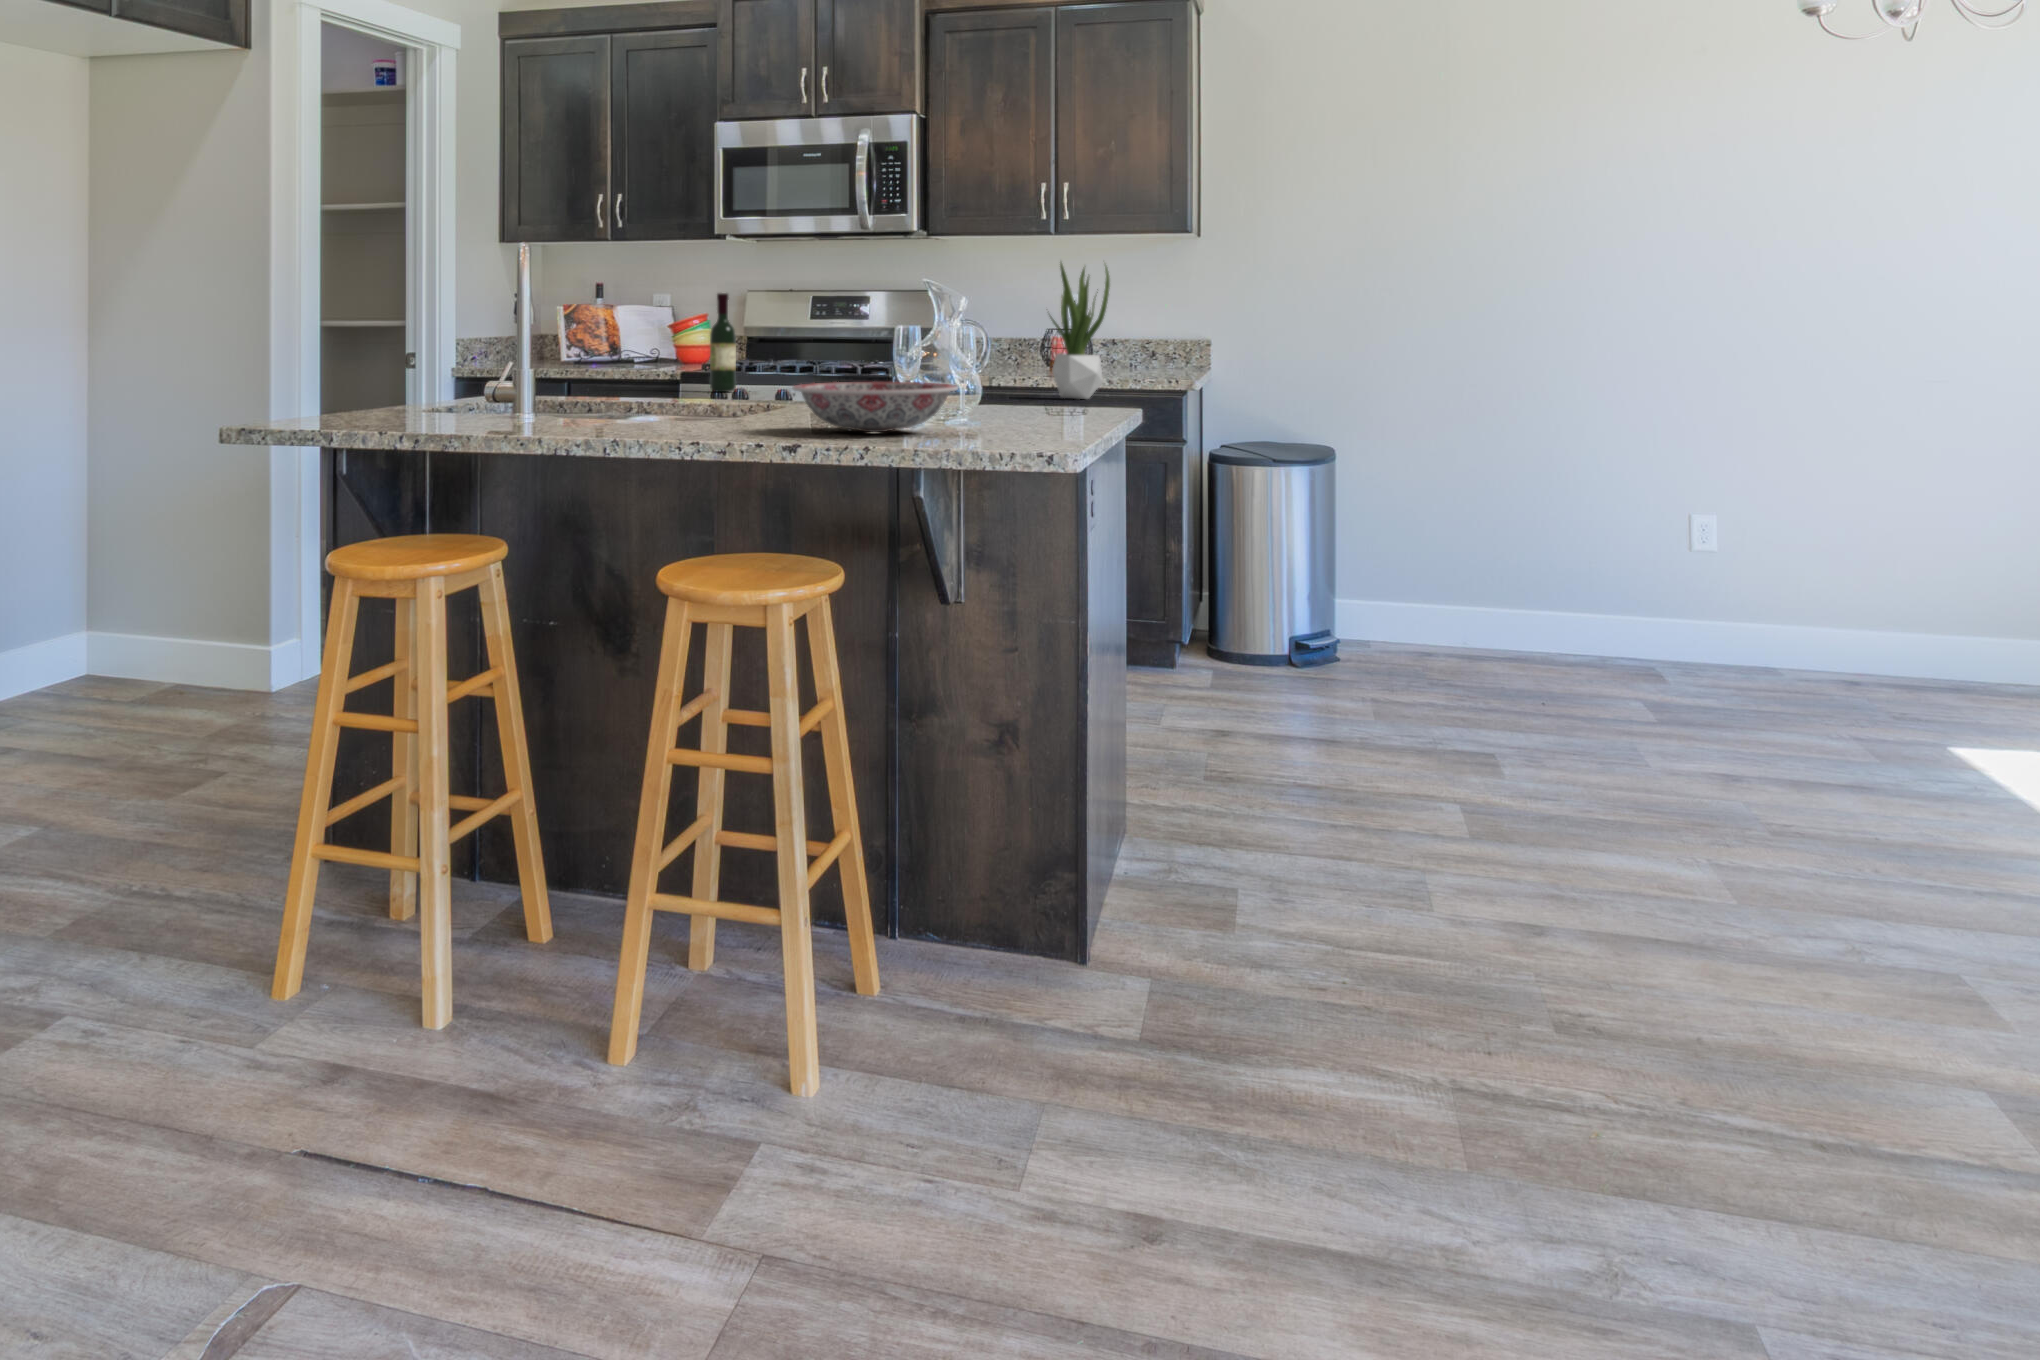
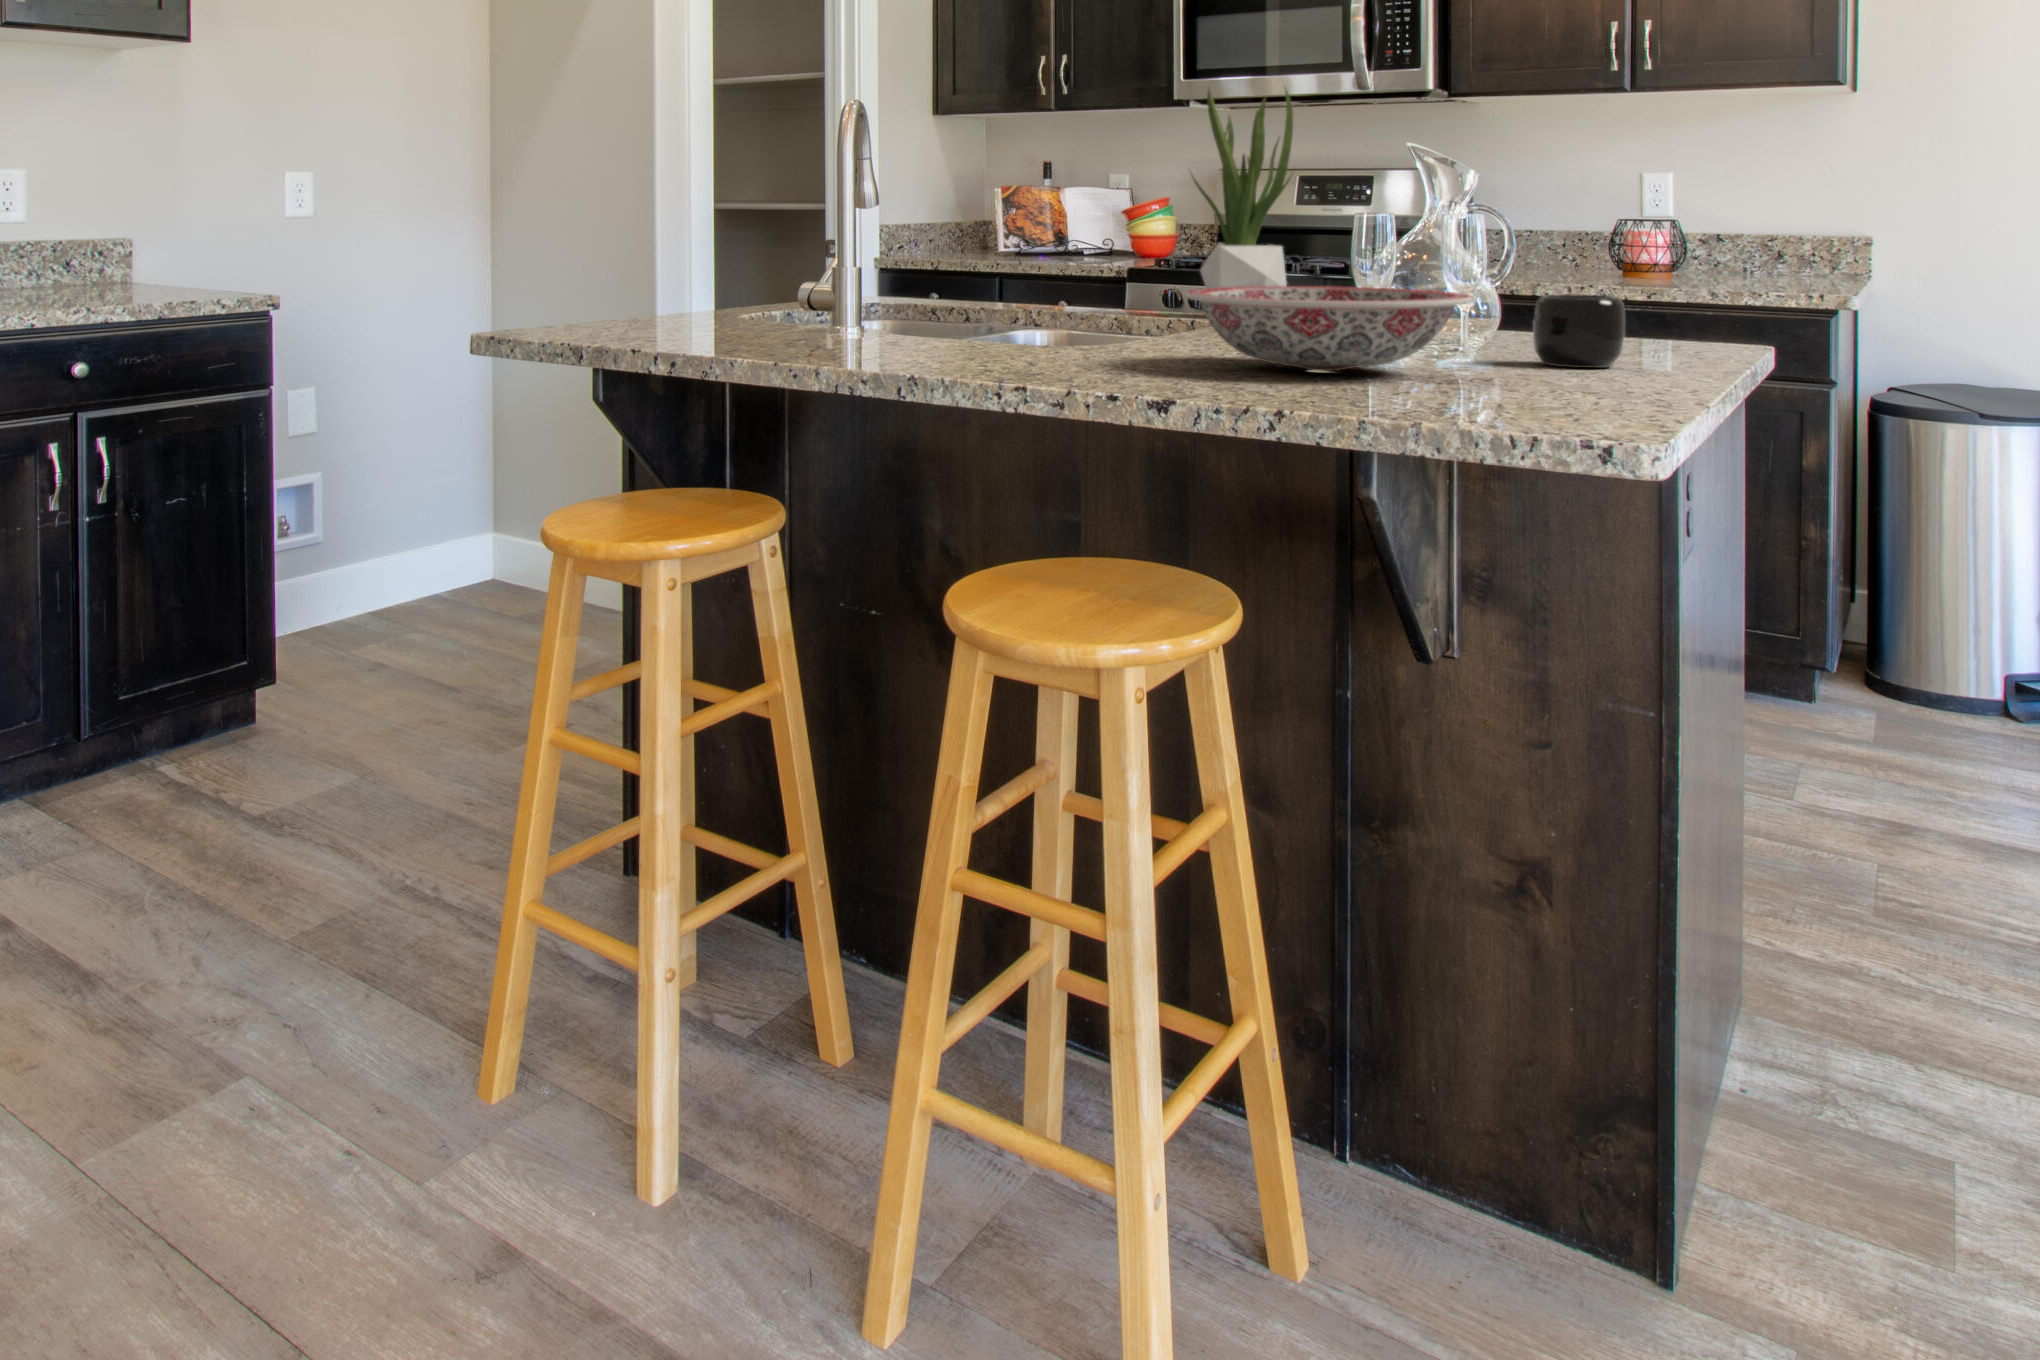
potted plant: present [1050,263,1110,399] -> present [1193,89,1293,288]
wine bottle: present [710,293,736,392] -> none [1150,170,1184,297]
mug: none [992,384,1042,427] -> present [1533,294,1625,368]

